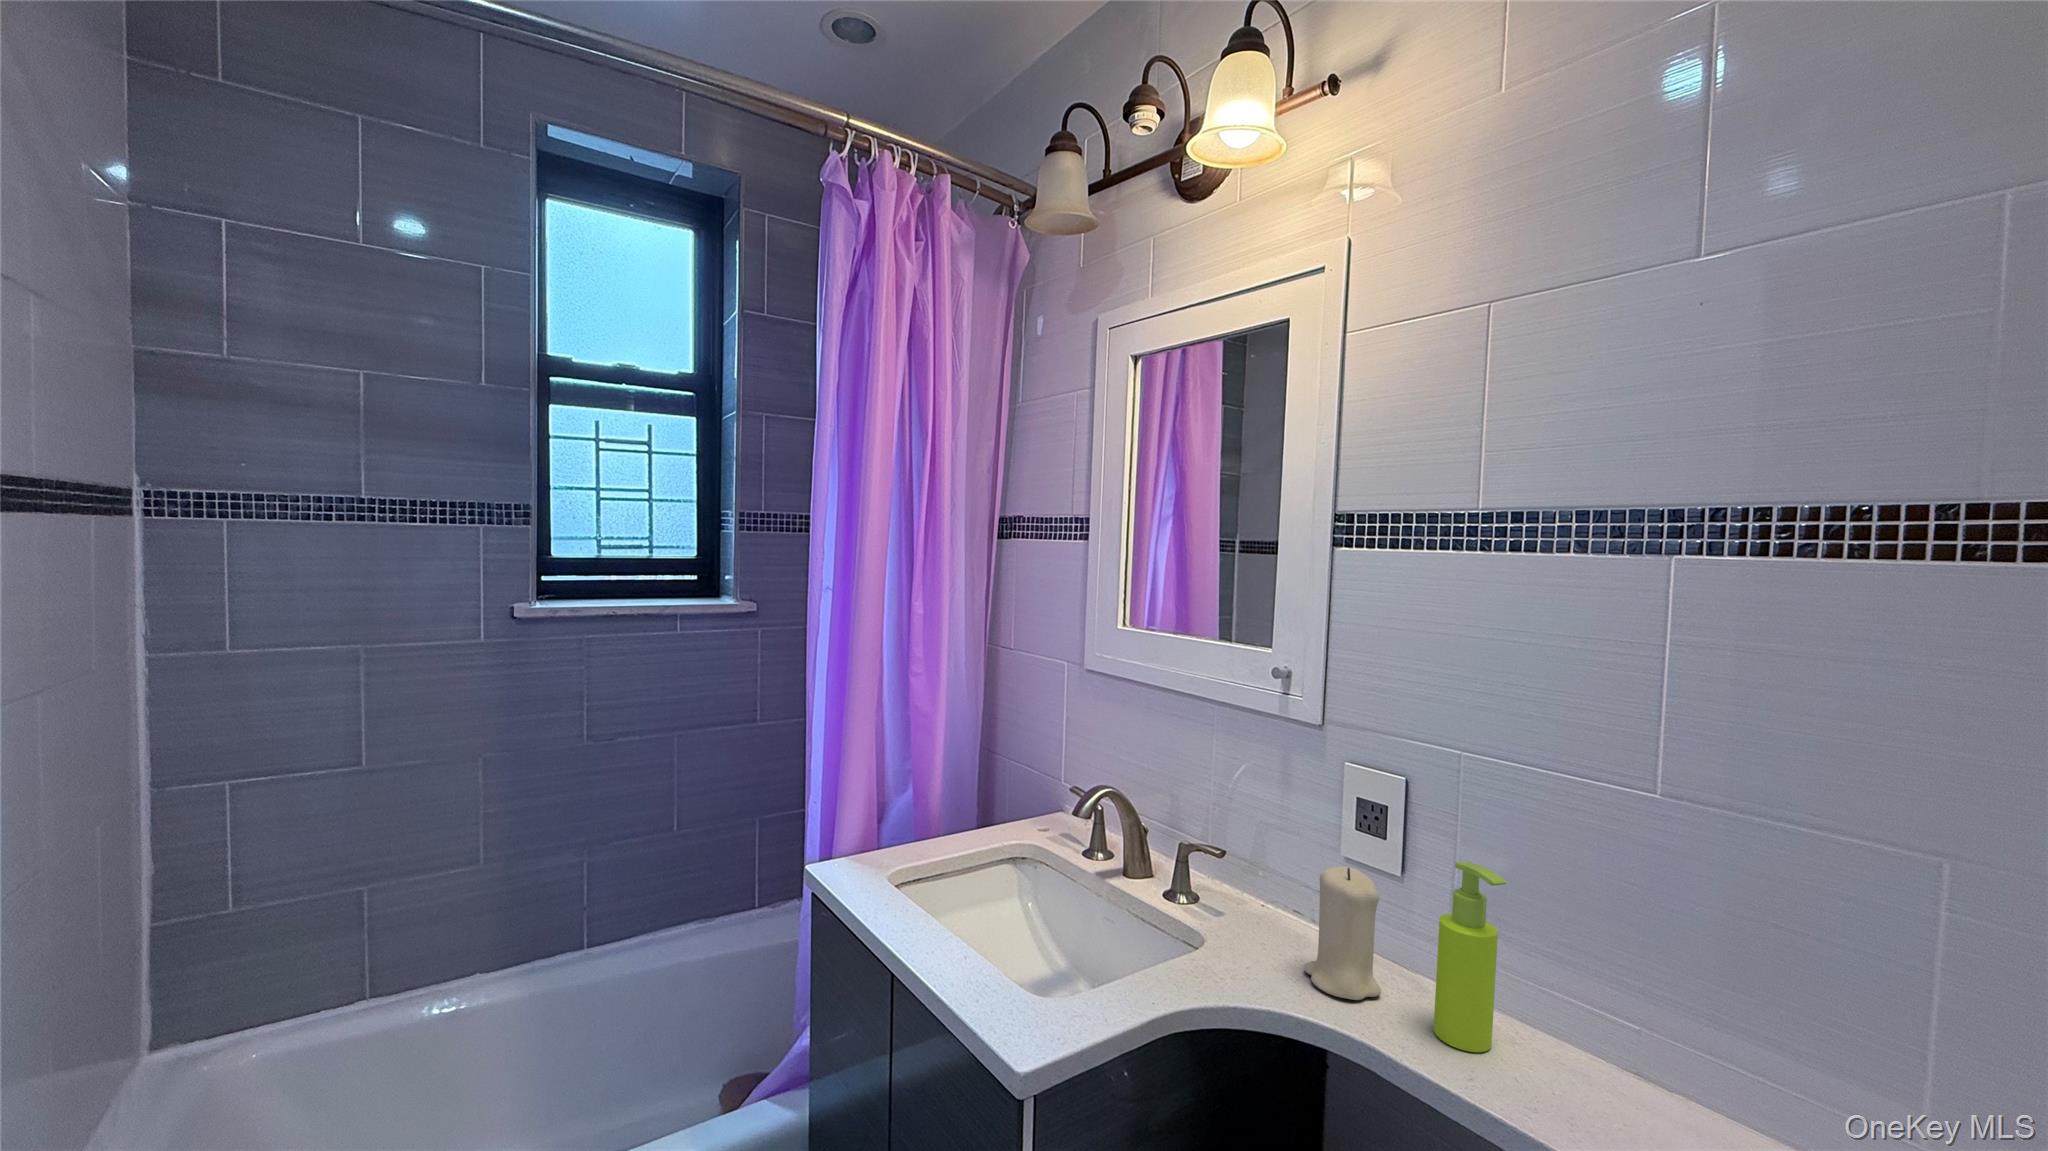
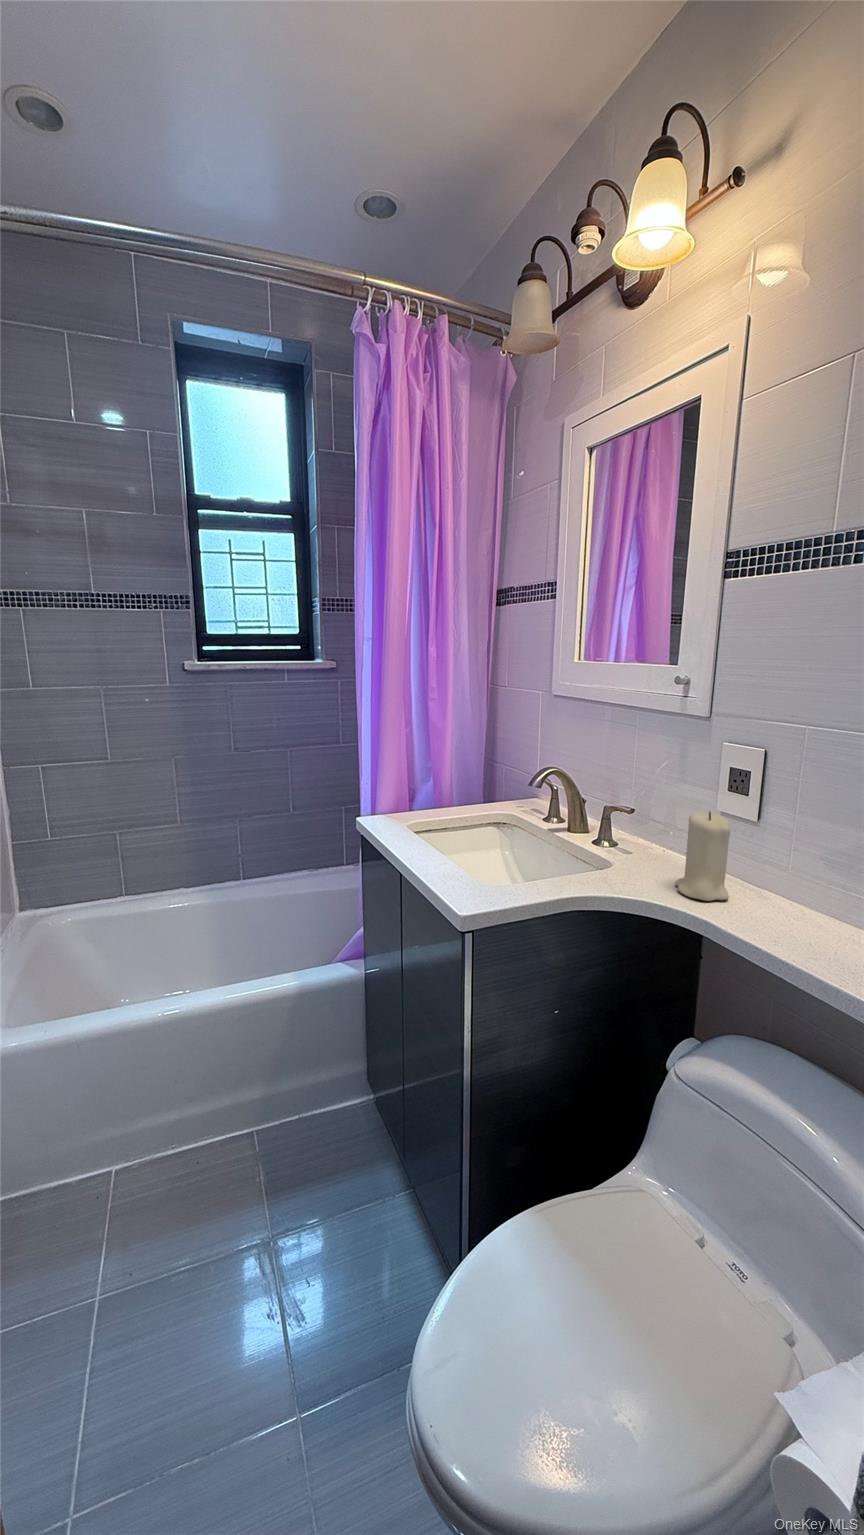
soap dispenser: present [1434,862,1507,1052] -> none [759,801,820,933]

